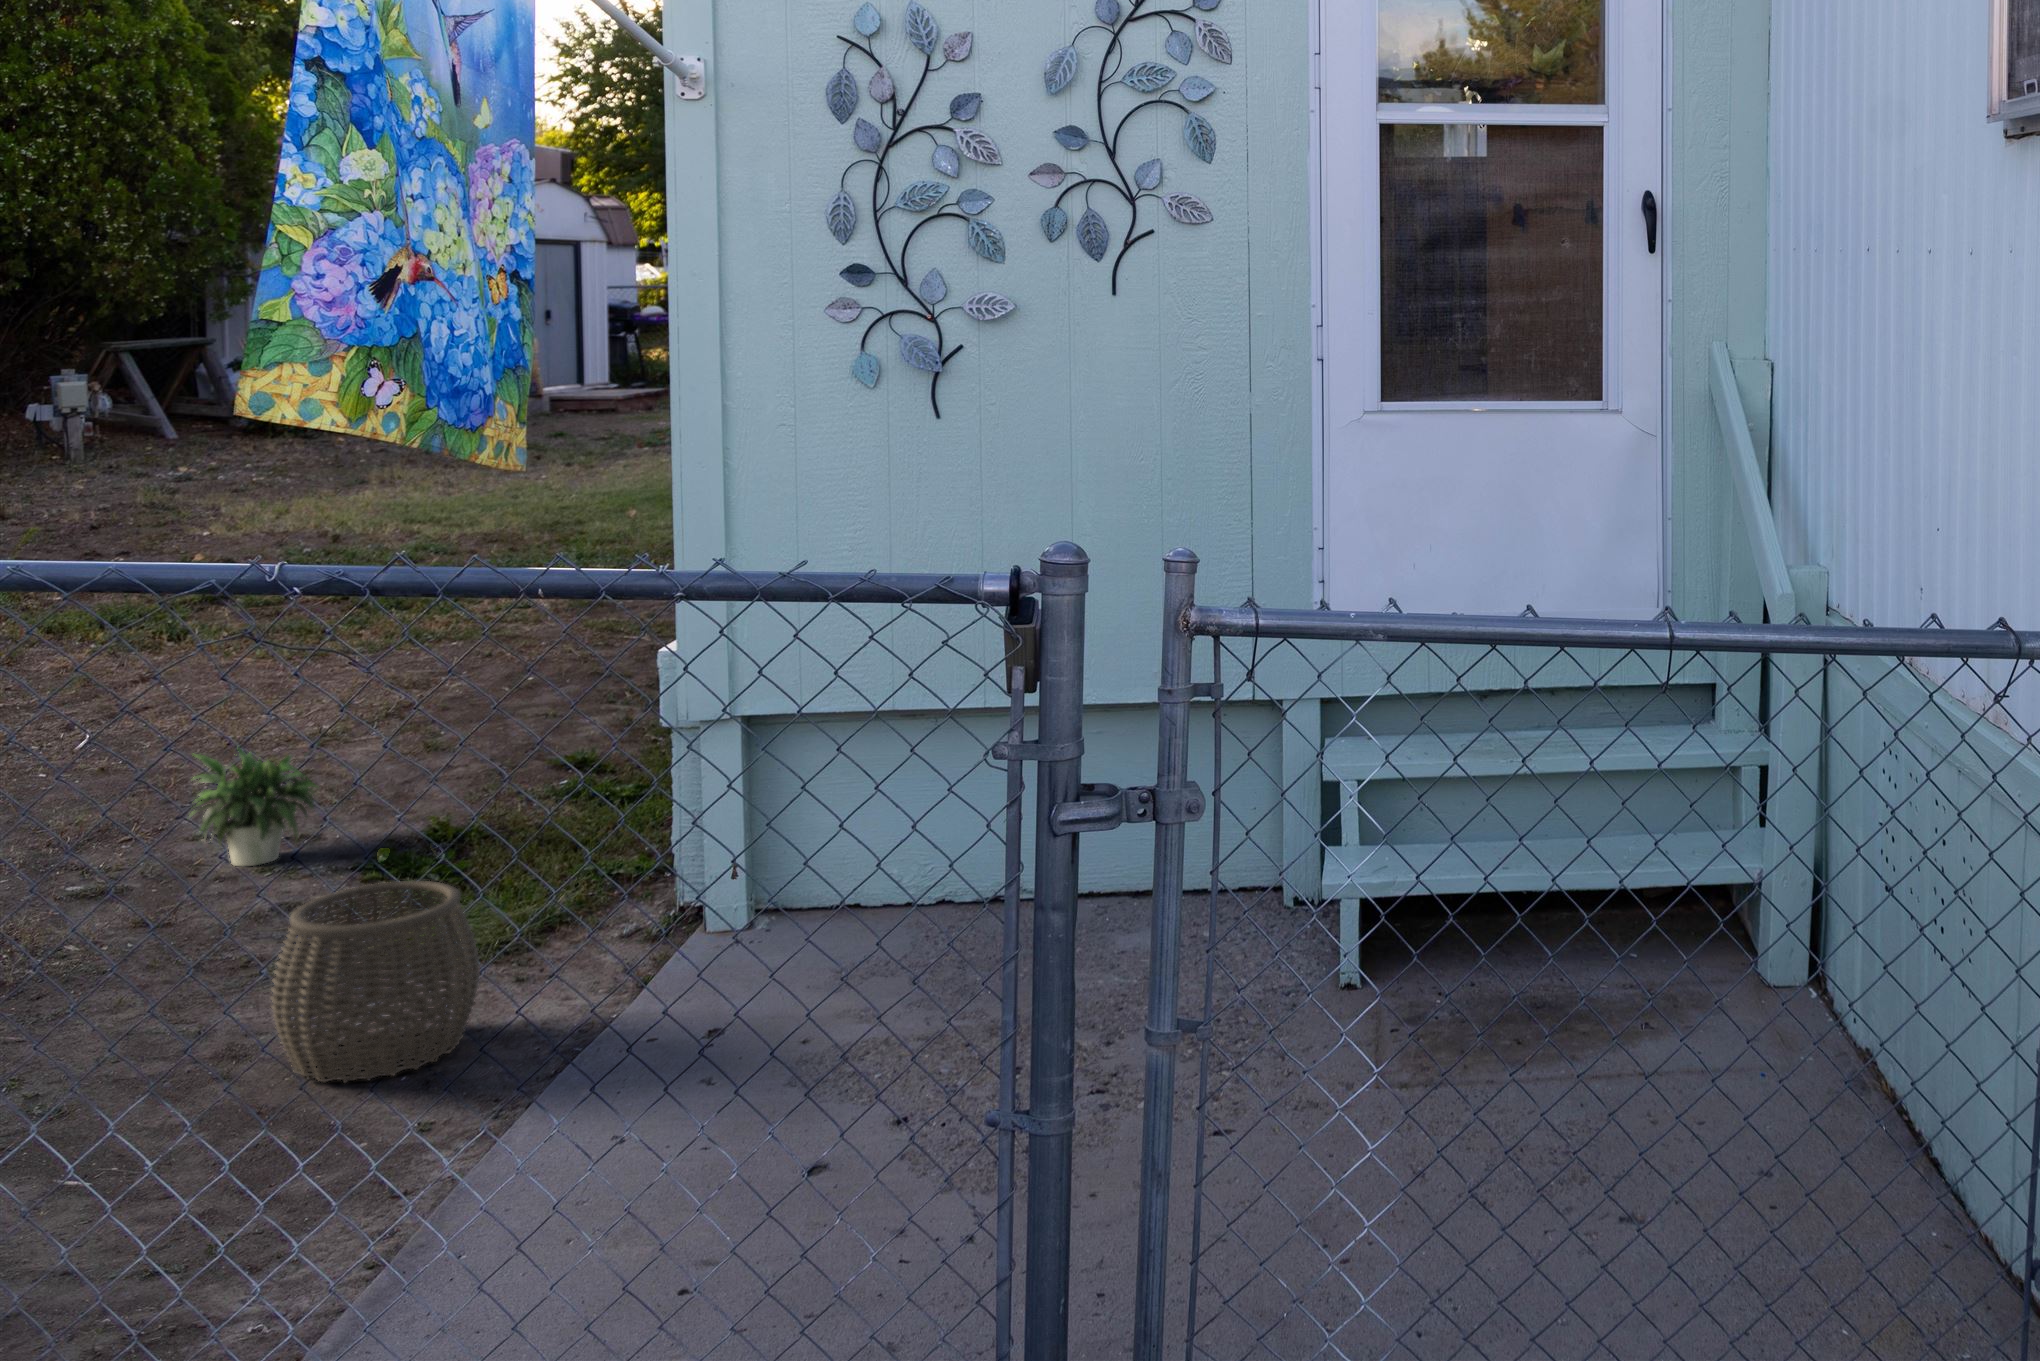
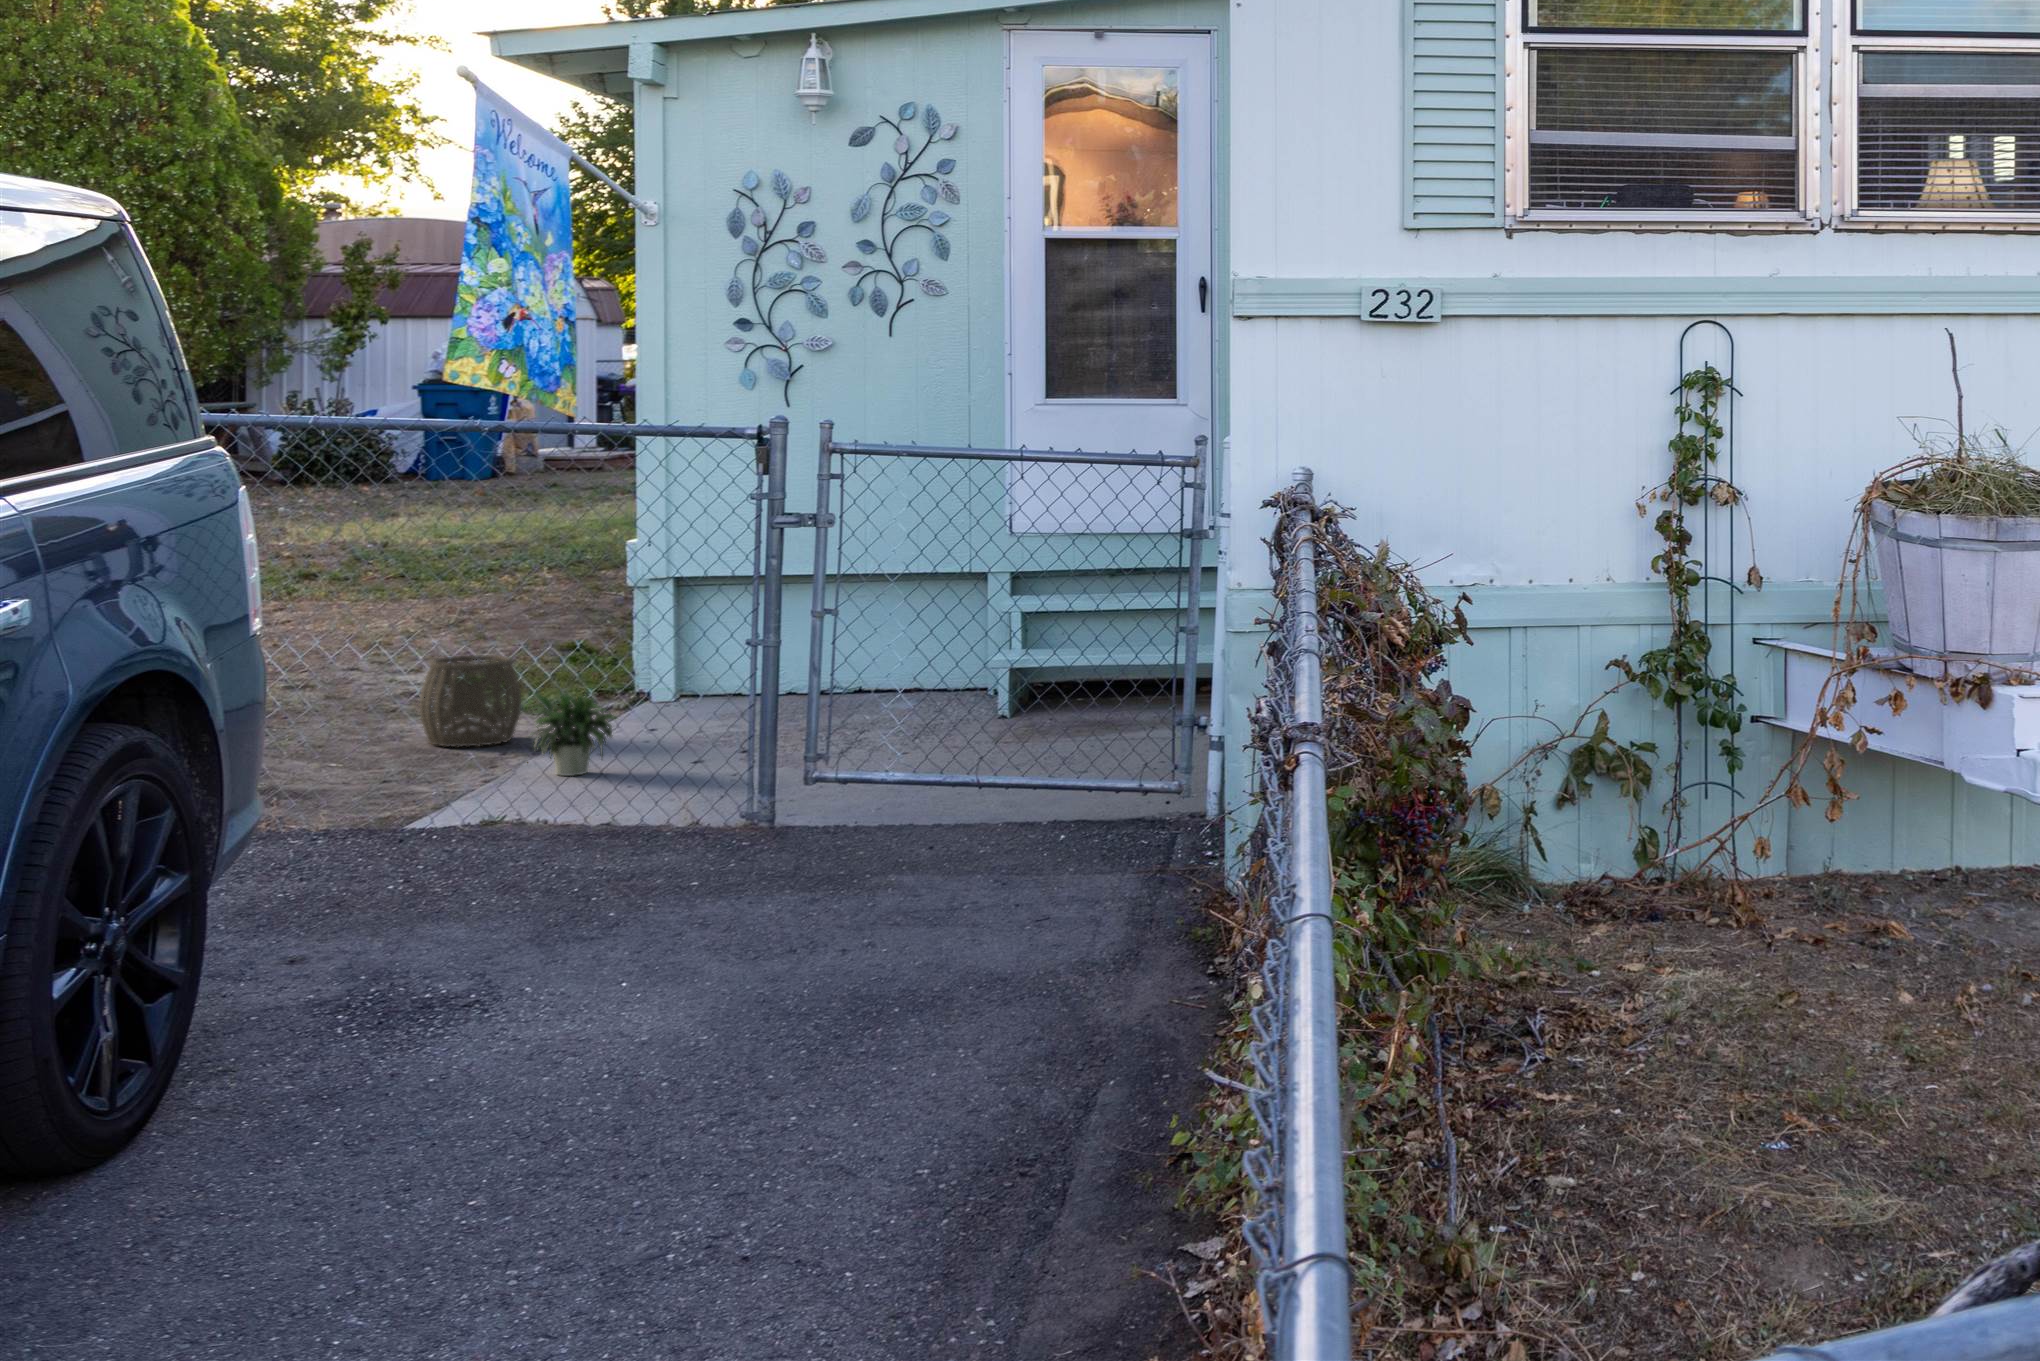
potted plant: present [190,748,317,866] -> present [533,690,615,776]

